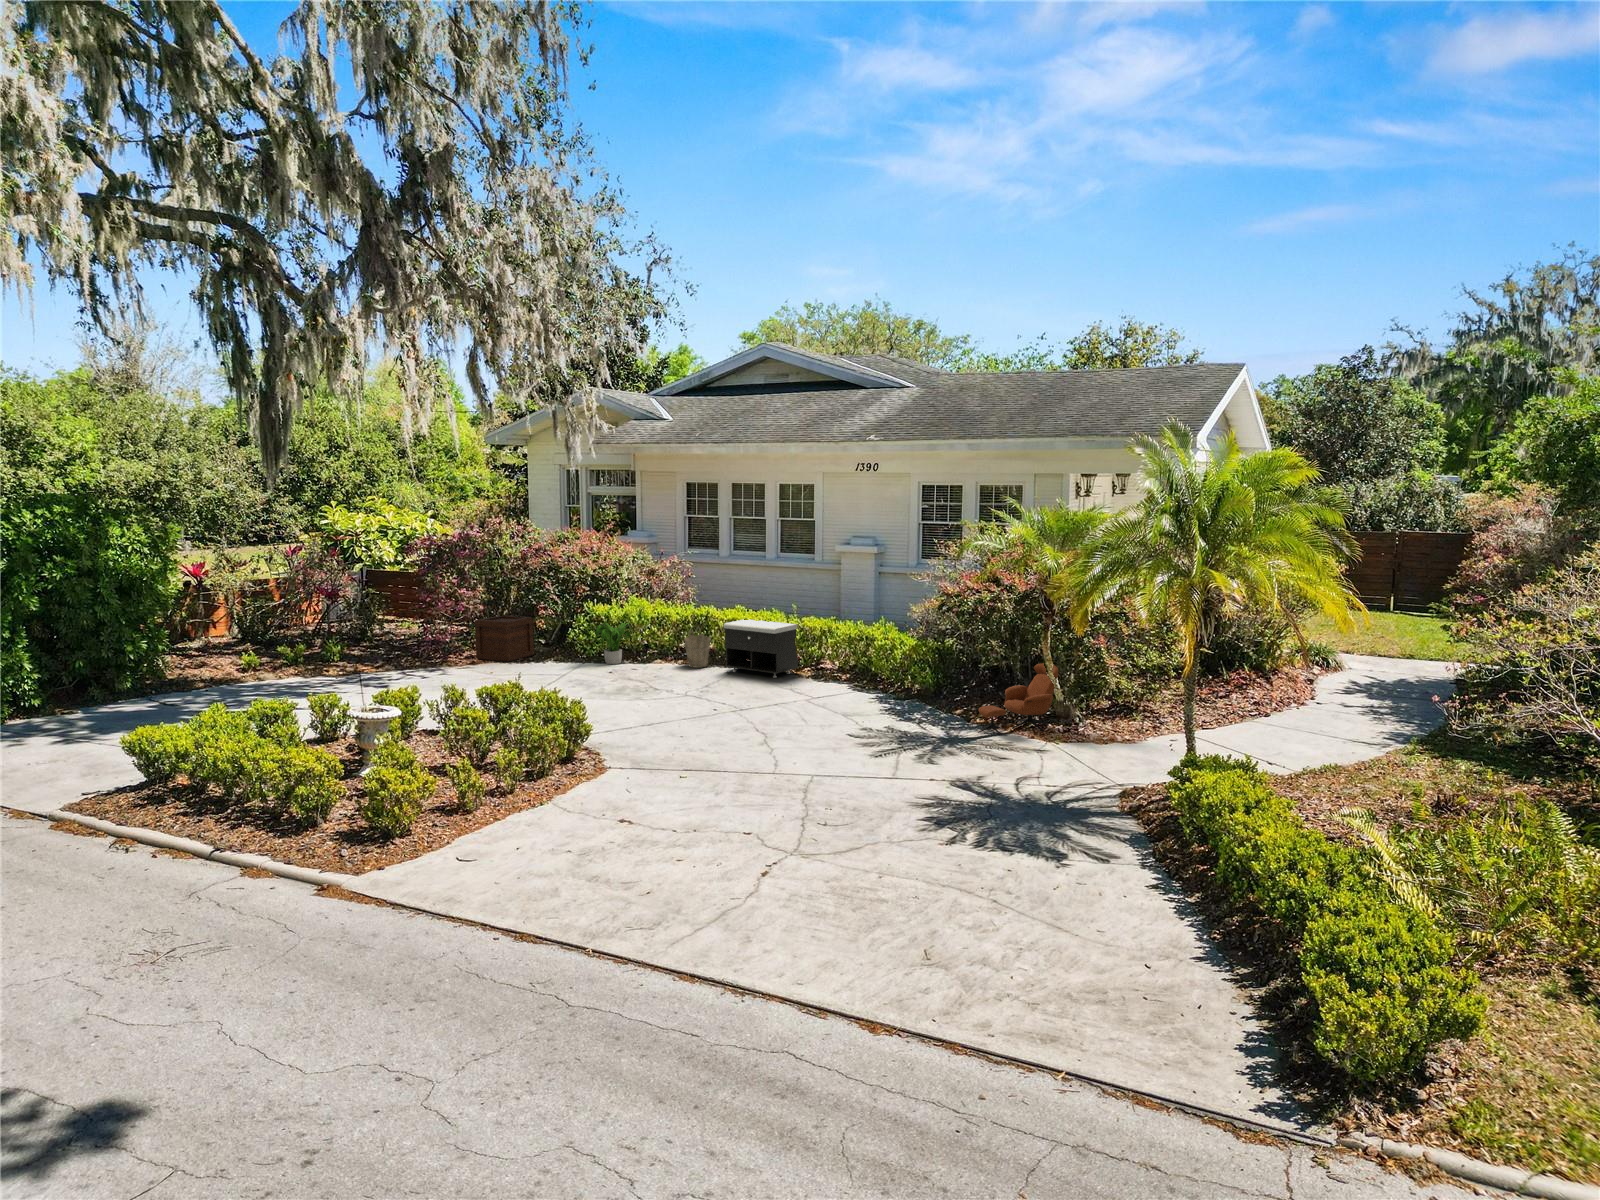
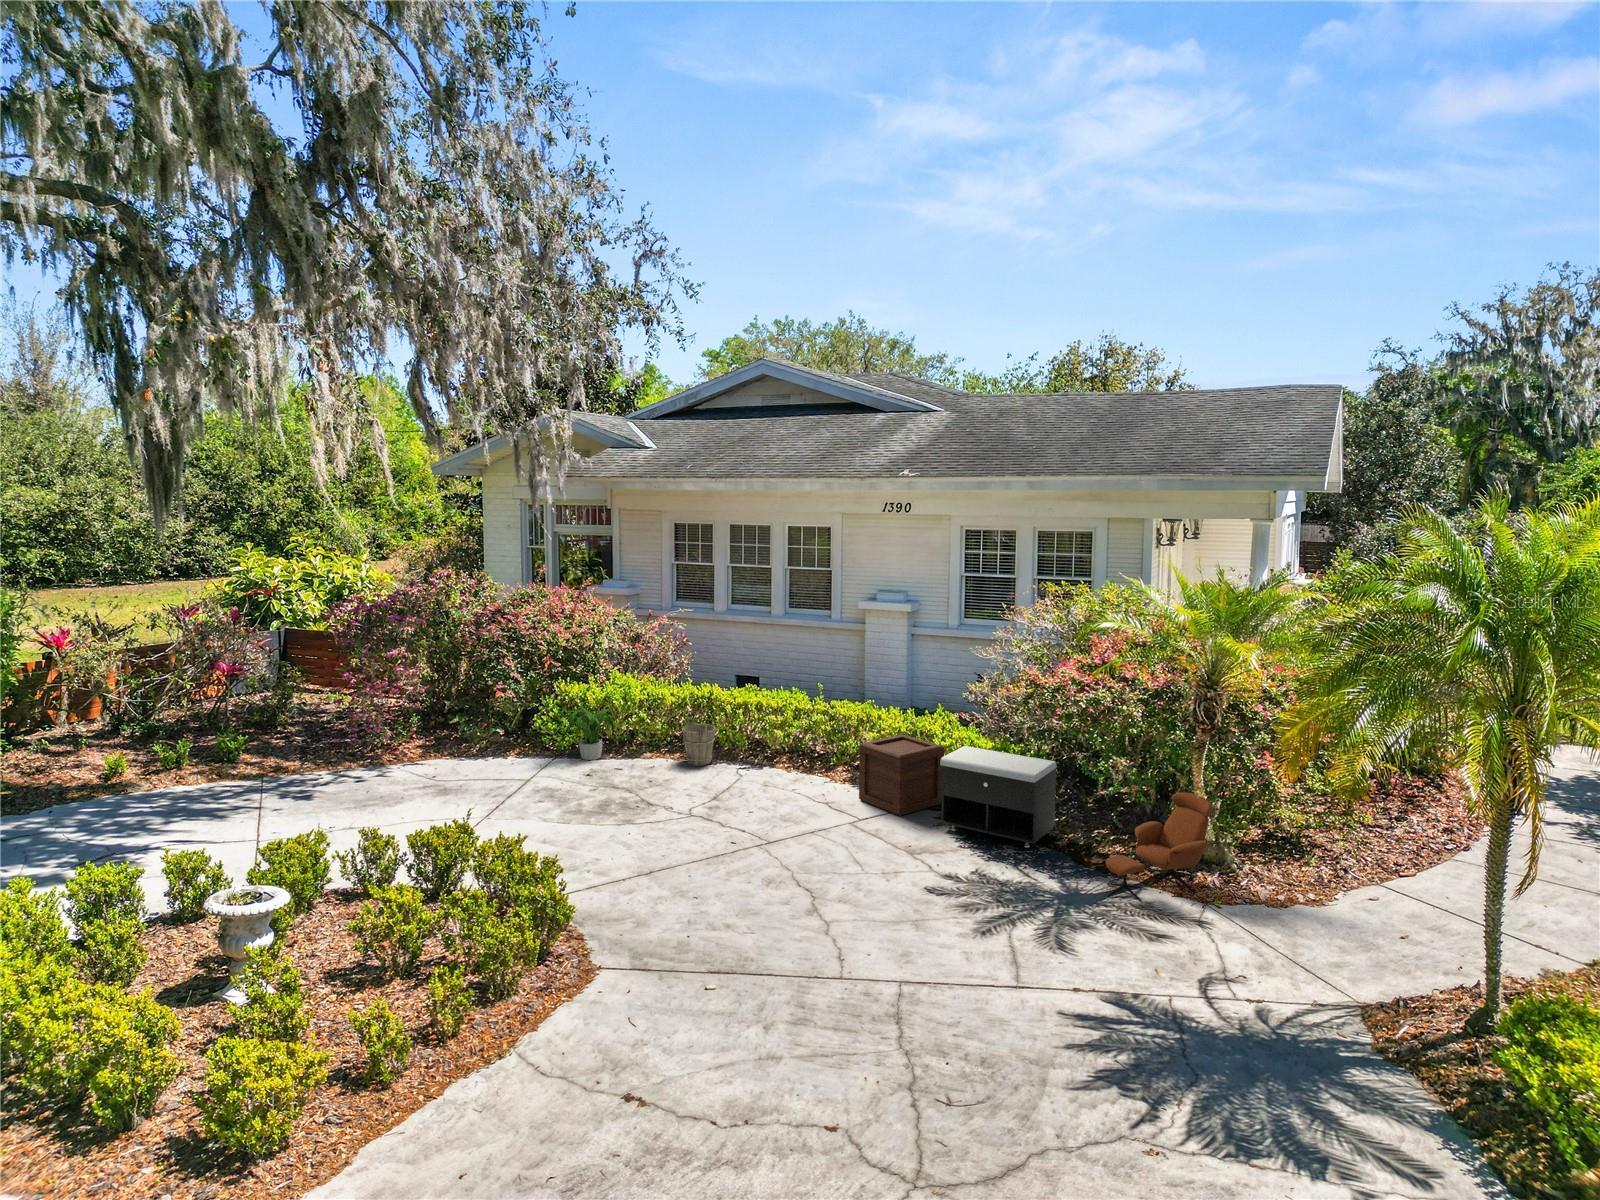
wooden crate: present [475,616,534,662] -> present [859,734,944,816]
storage bench: present [724,620,798,677] -> present [940,746,1056,848]

